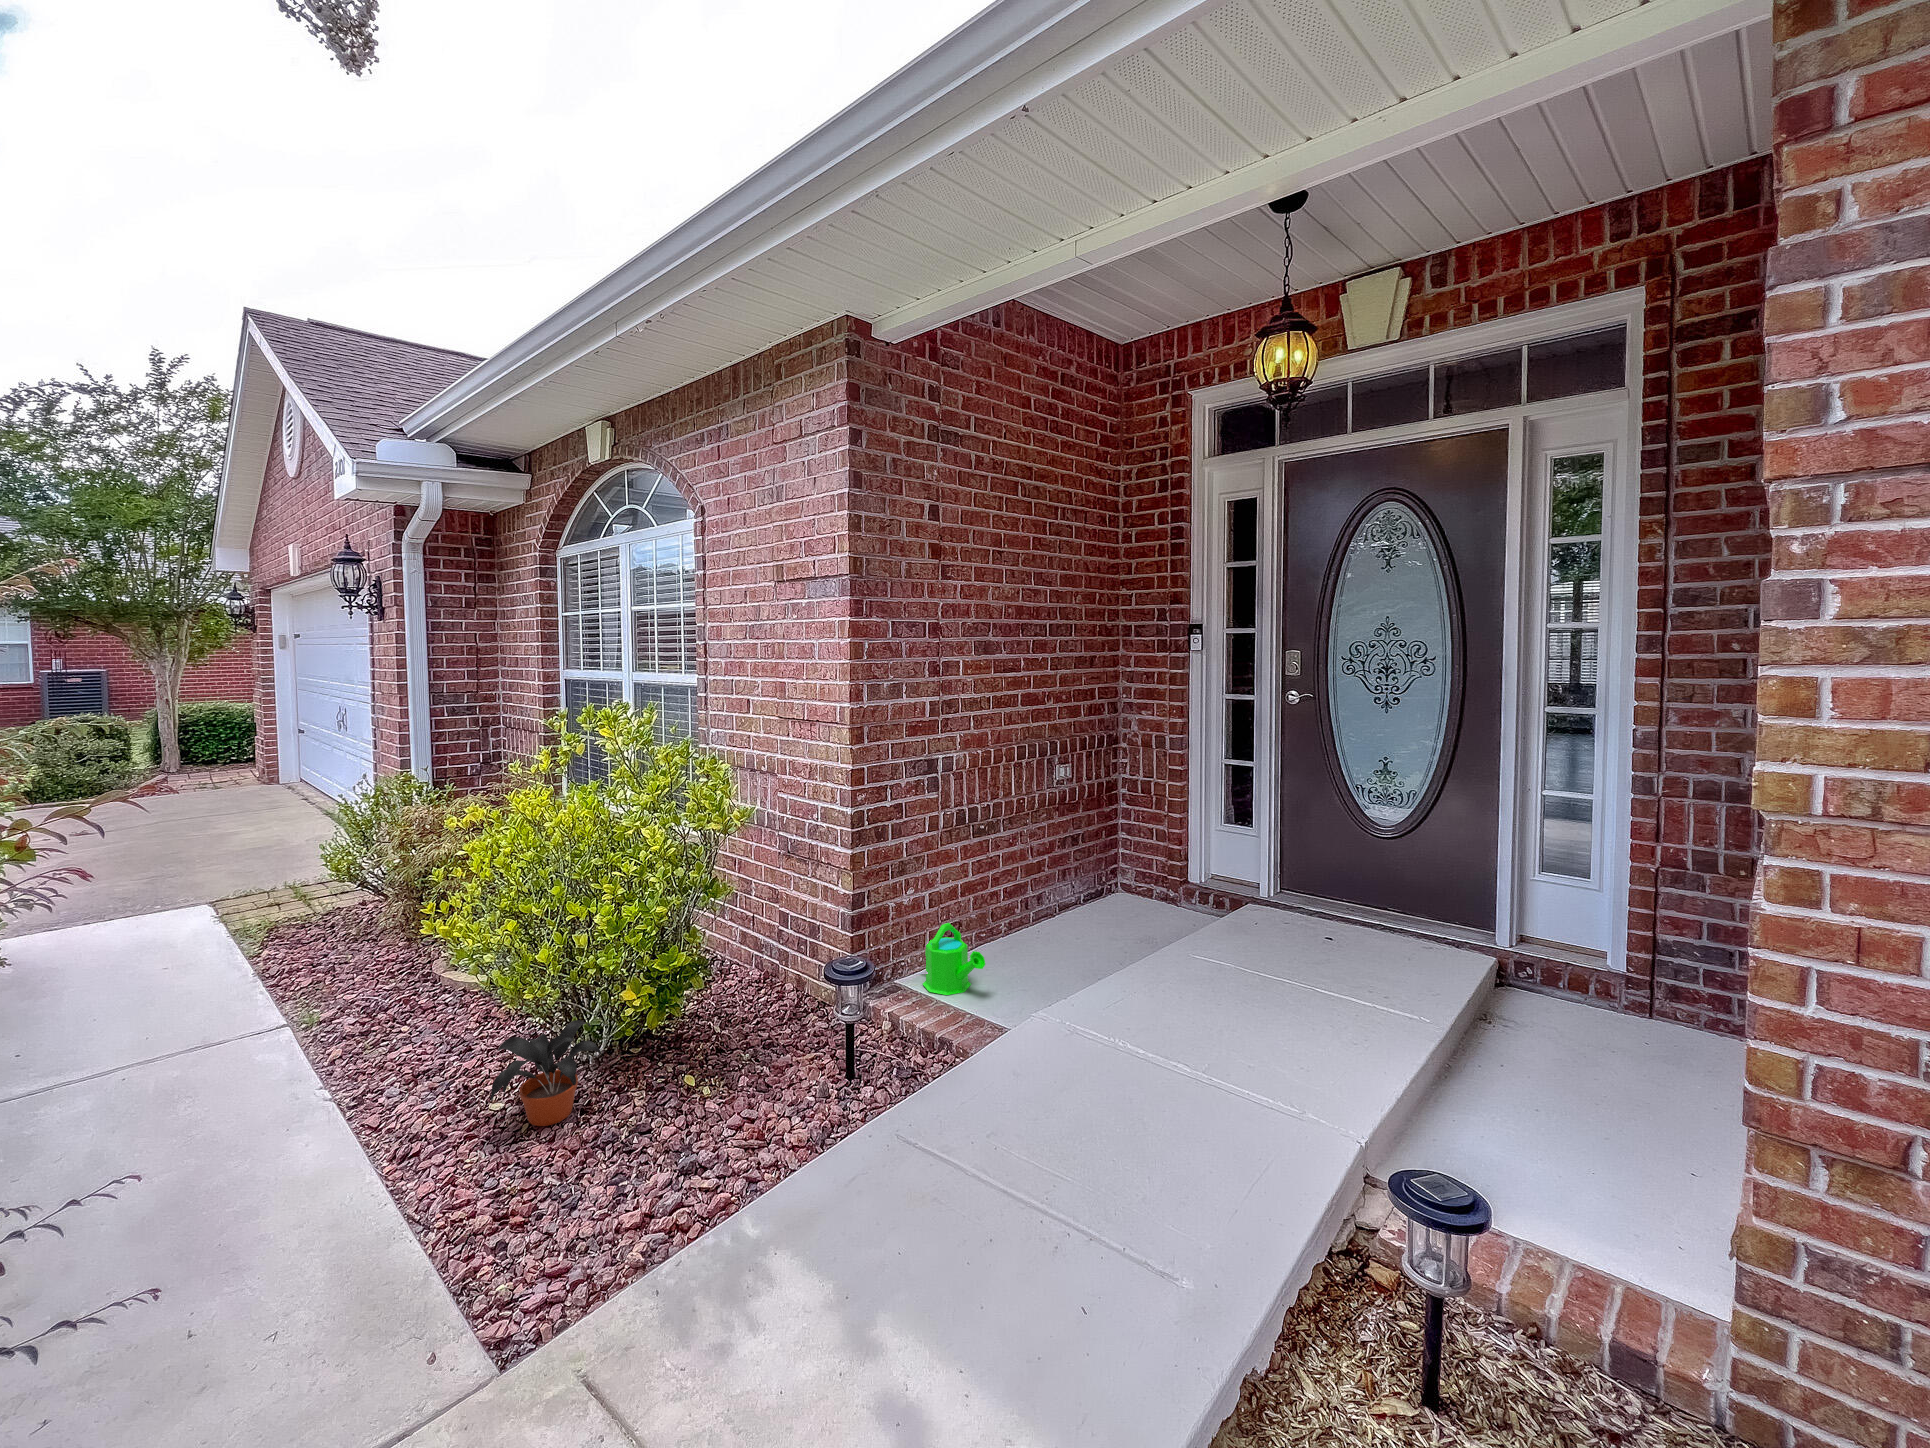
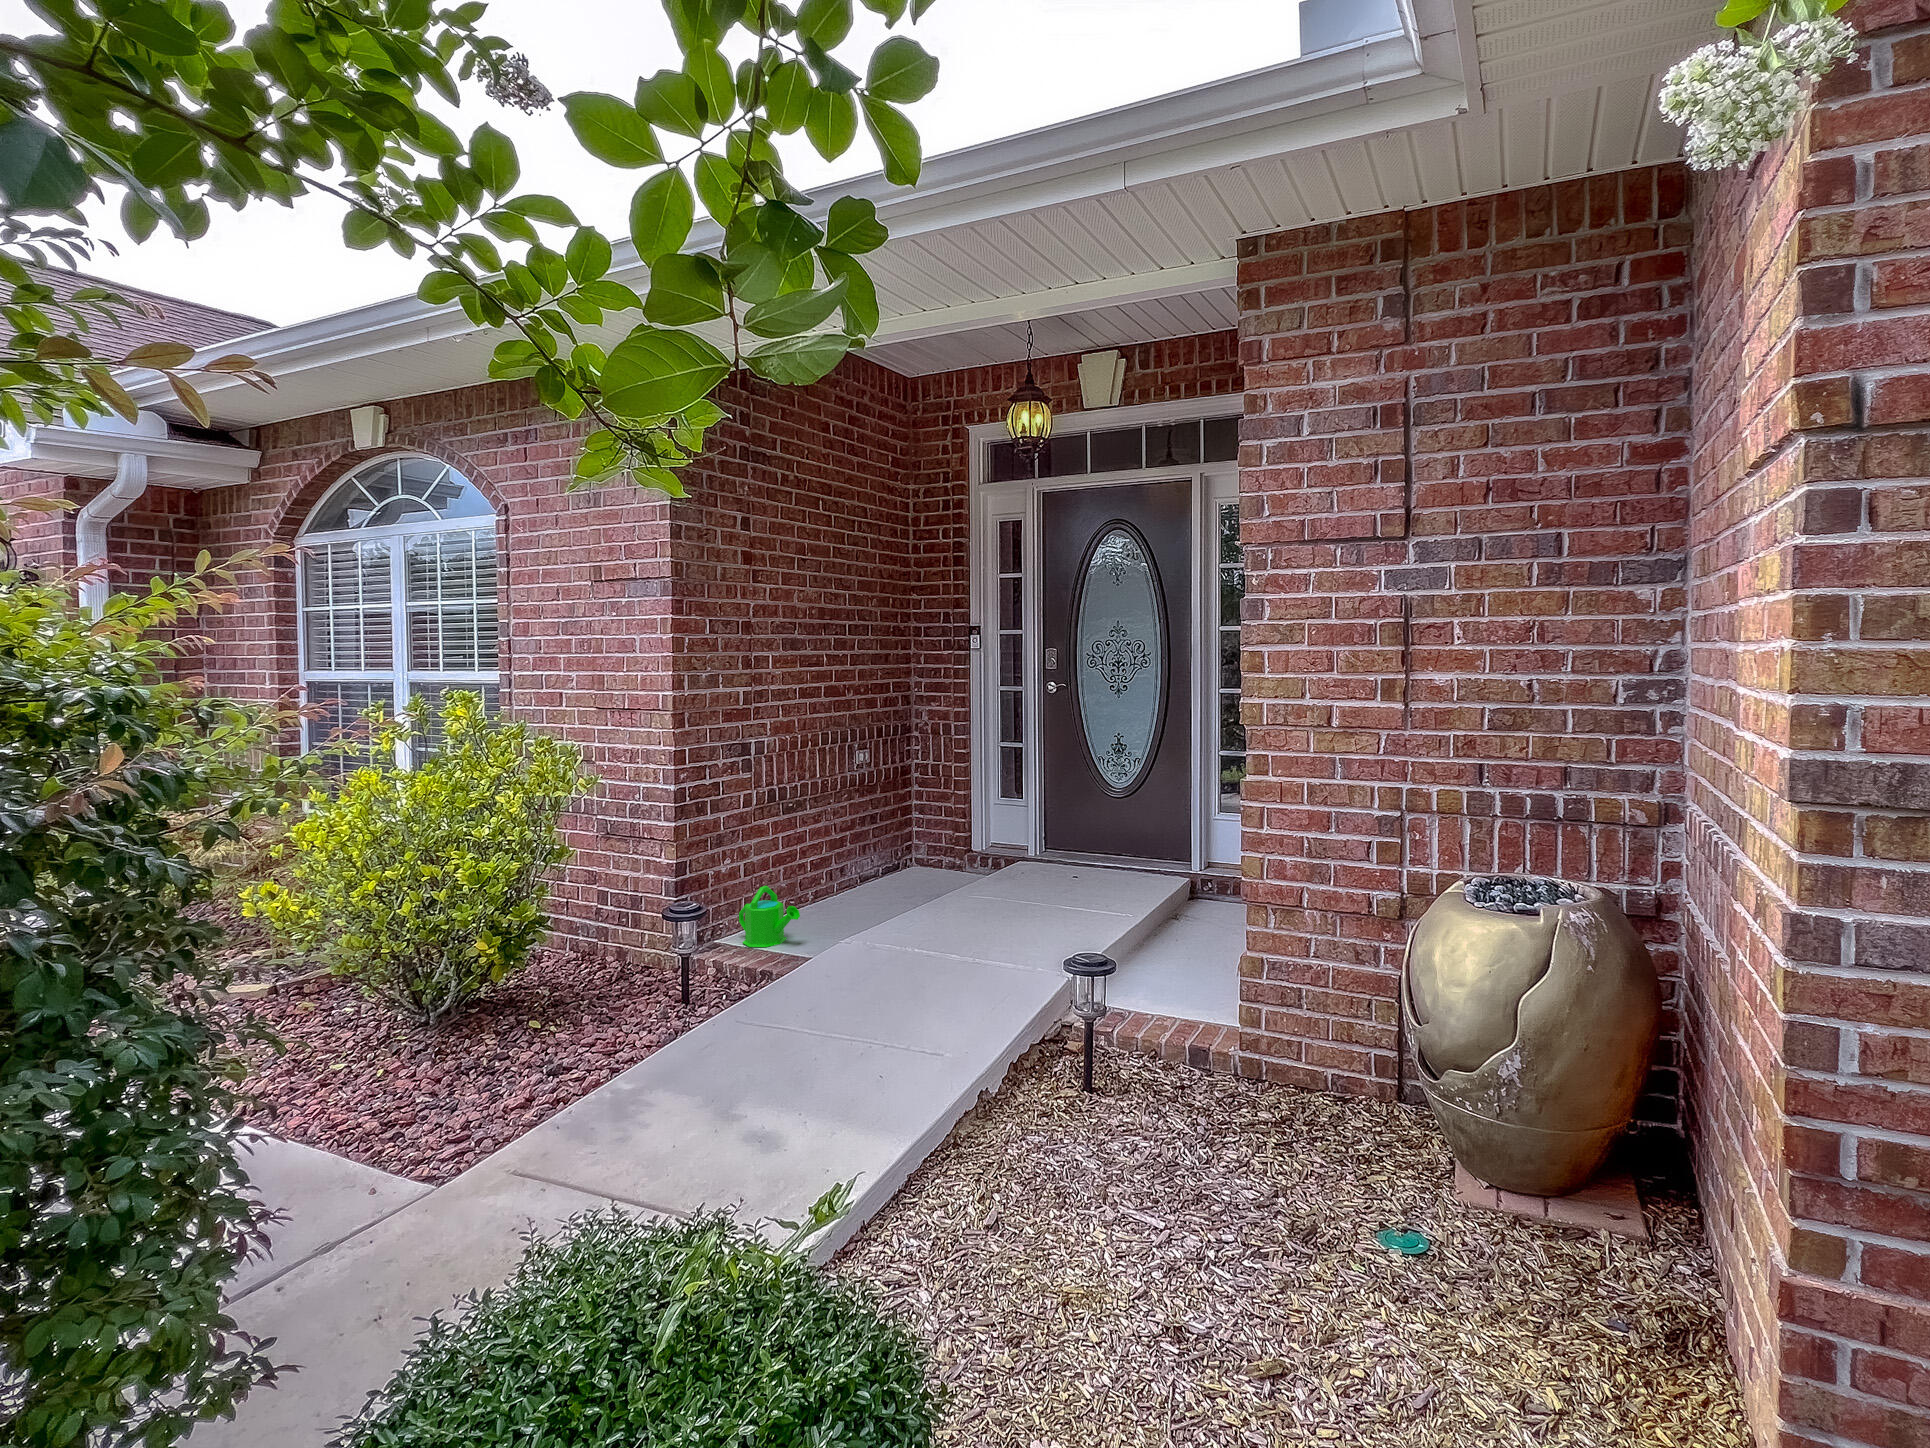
potted plant: present [491,1020,602,1126] -> none [330,983,446,1076]

